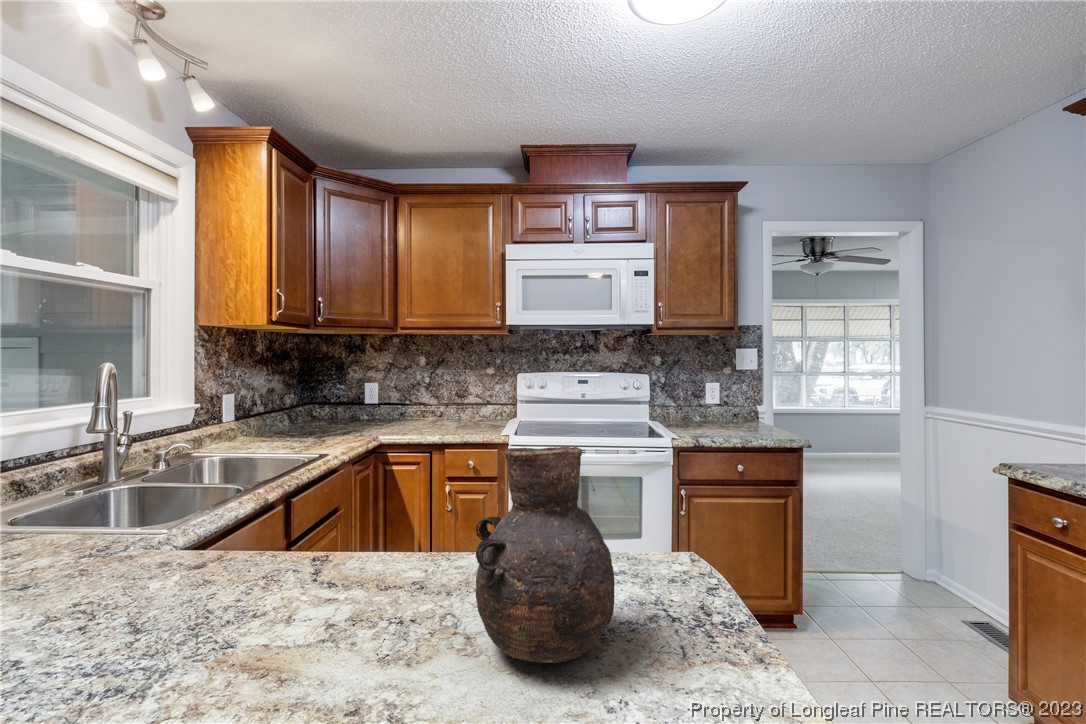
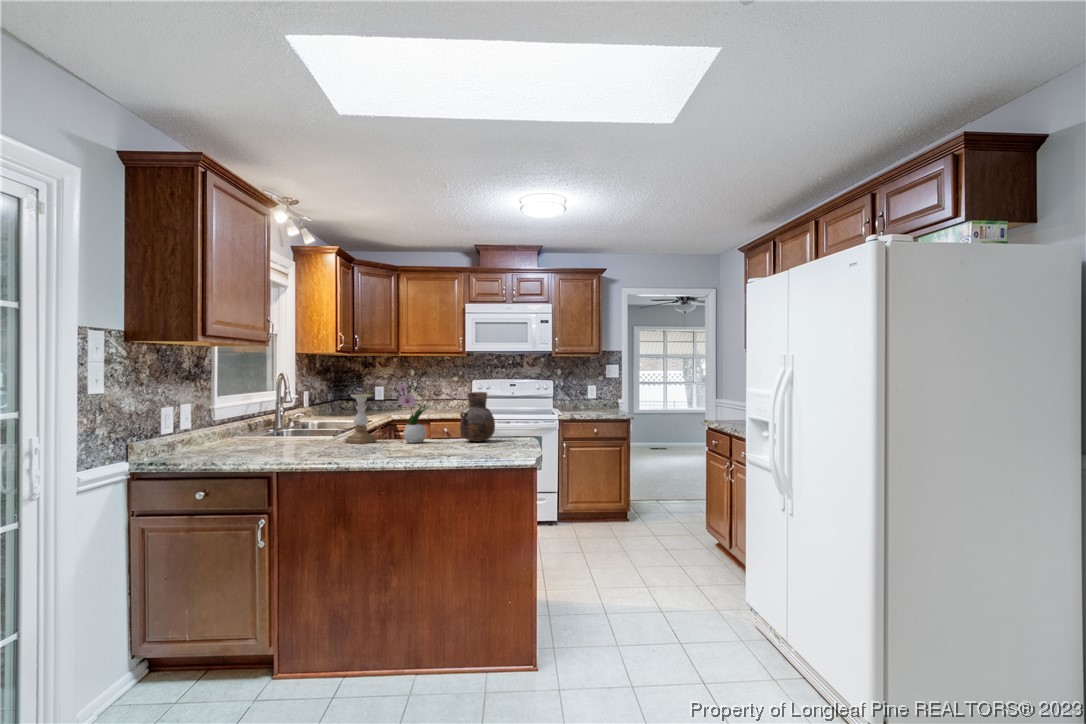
flower arrangement: none [221,368,356,667] -> present [397,373,428,443]
candle holder: none [49,445,176,658] -> present [345,394,376,444]

